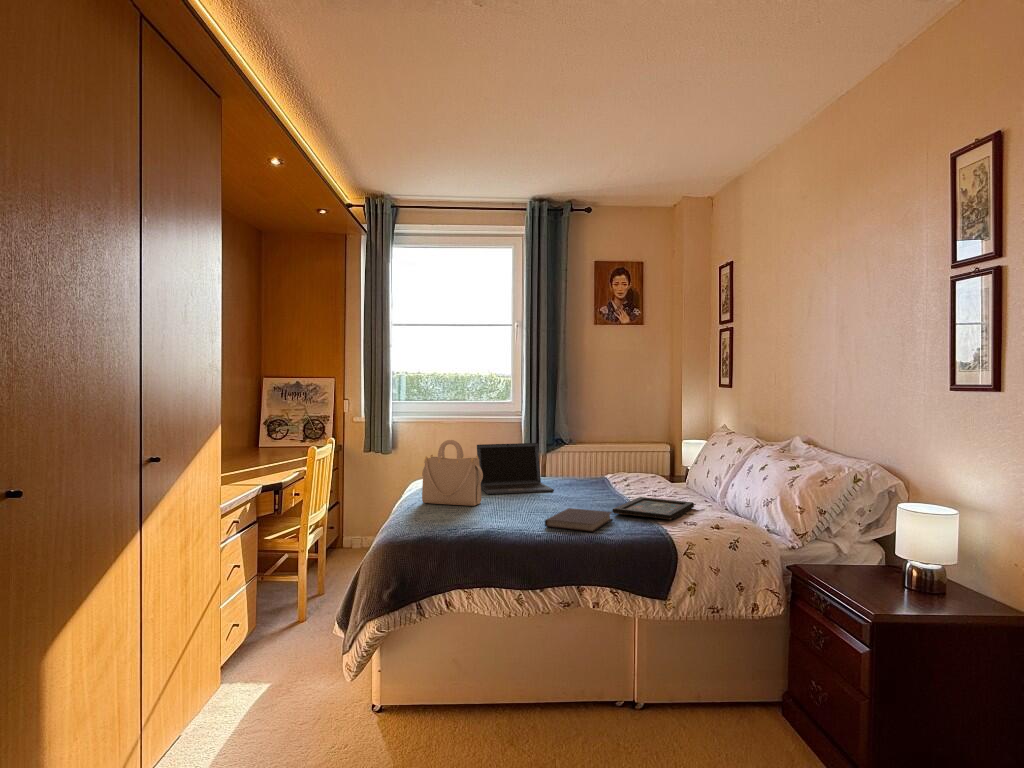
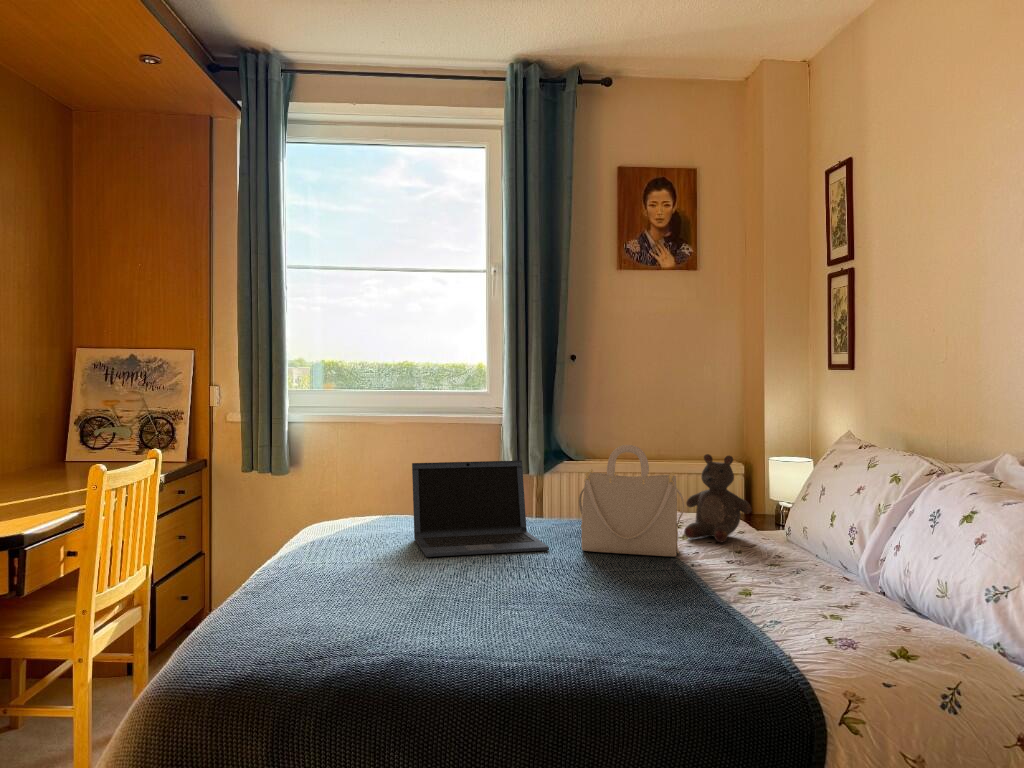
stuffed bear: none [629,439,666,487] -> present [684,454,752,543]
handbag: present [422,440,483,506] -> present [579,445,684,556]
tray: present [613,497,694,519] -> none [668,568,826,628]
notebook: present [545,508,612,532] -> none [528,598,671,666]

